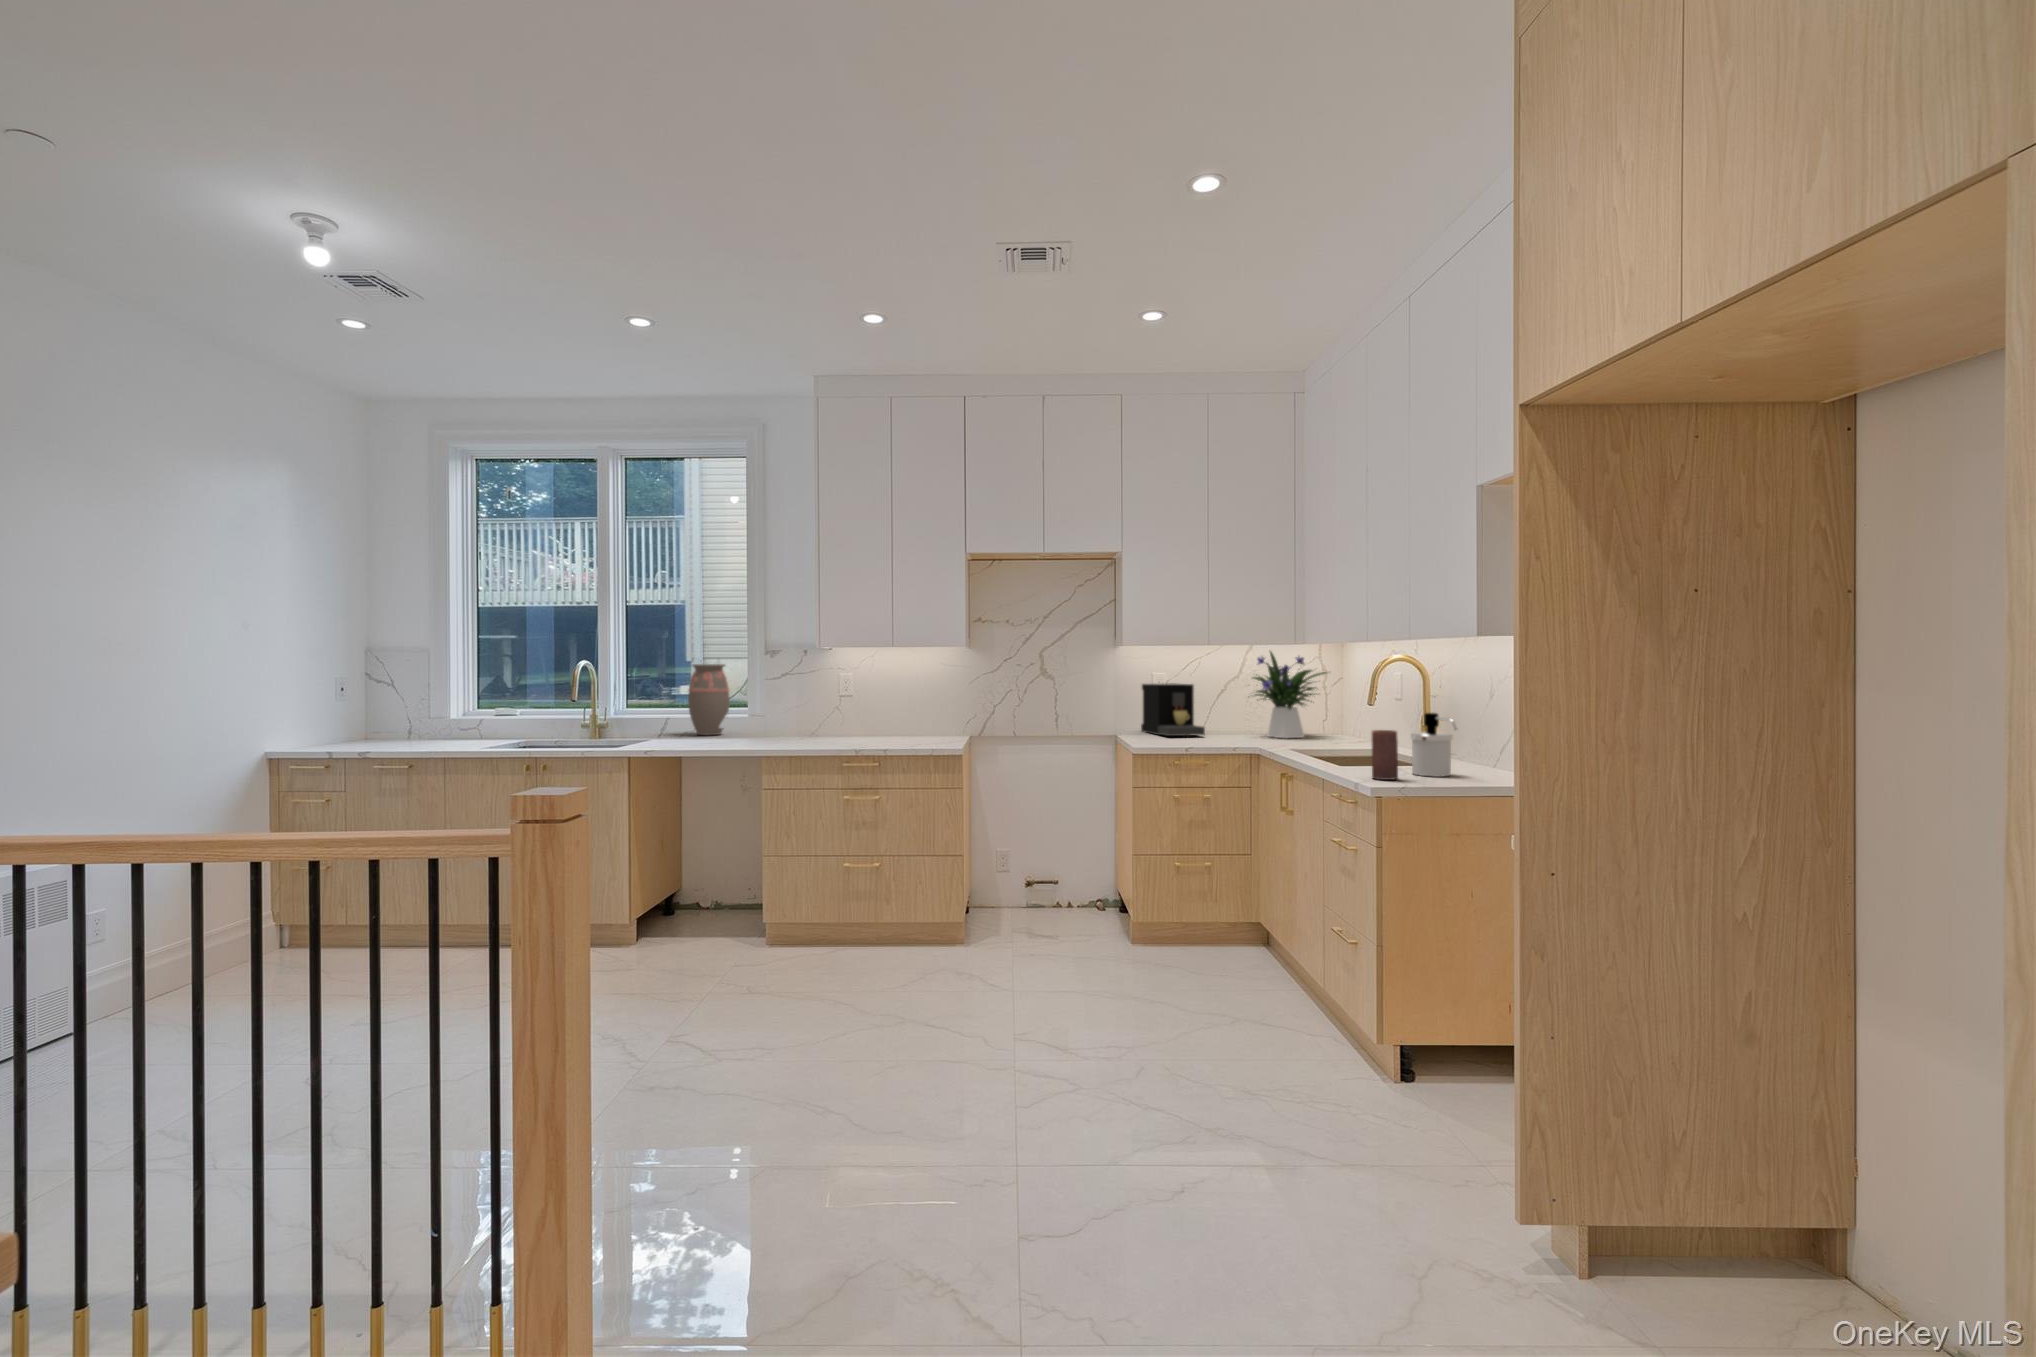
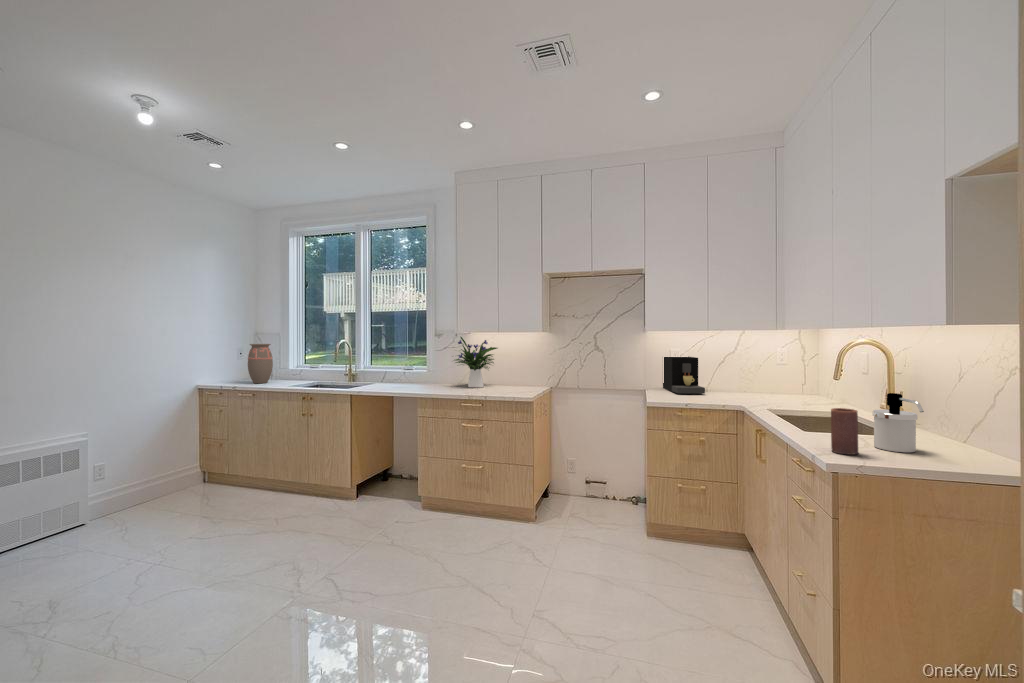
flower arrangement: present [1253,652,1326,738] -> present [455,337,497,387]
decorative vase: present [688,664,730,735] -> present [248,344,273,383]

